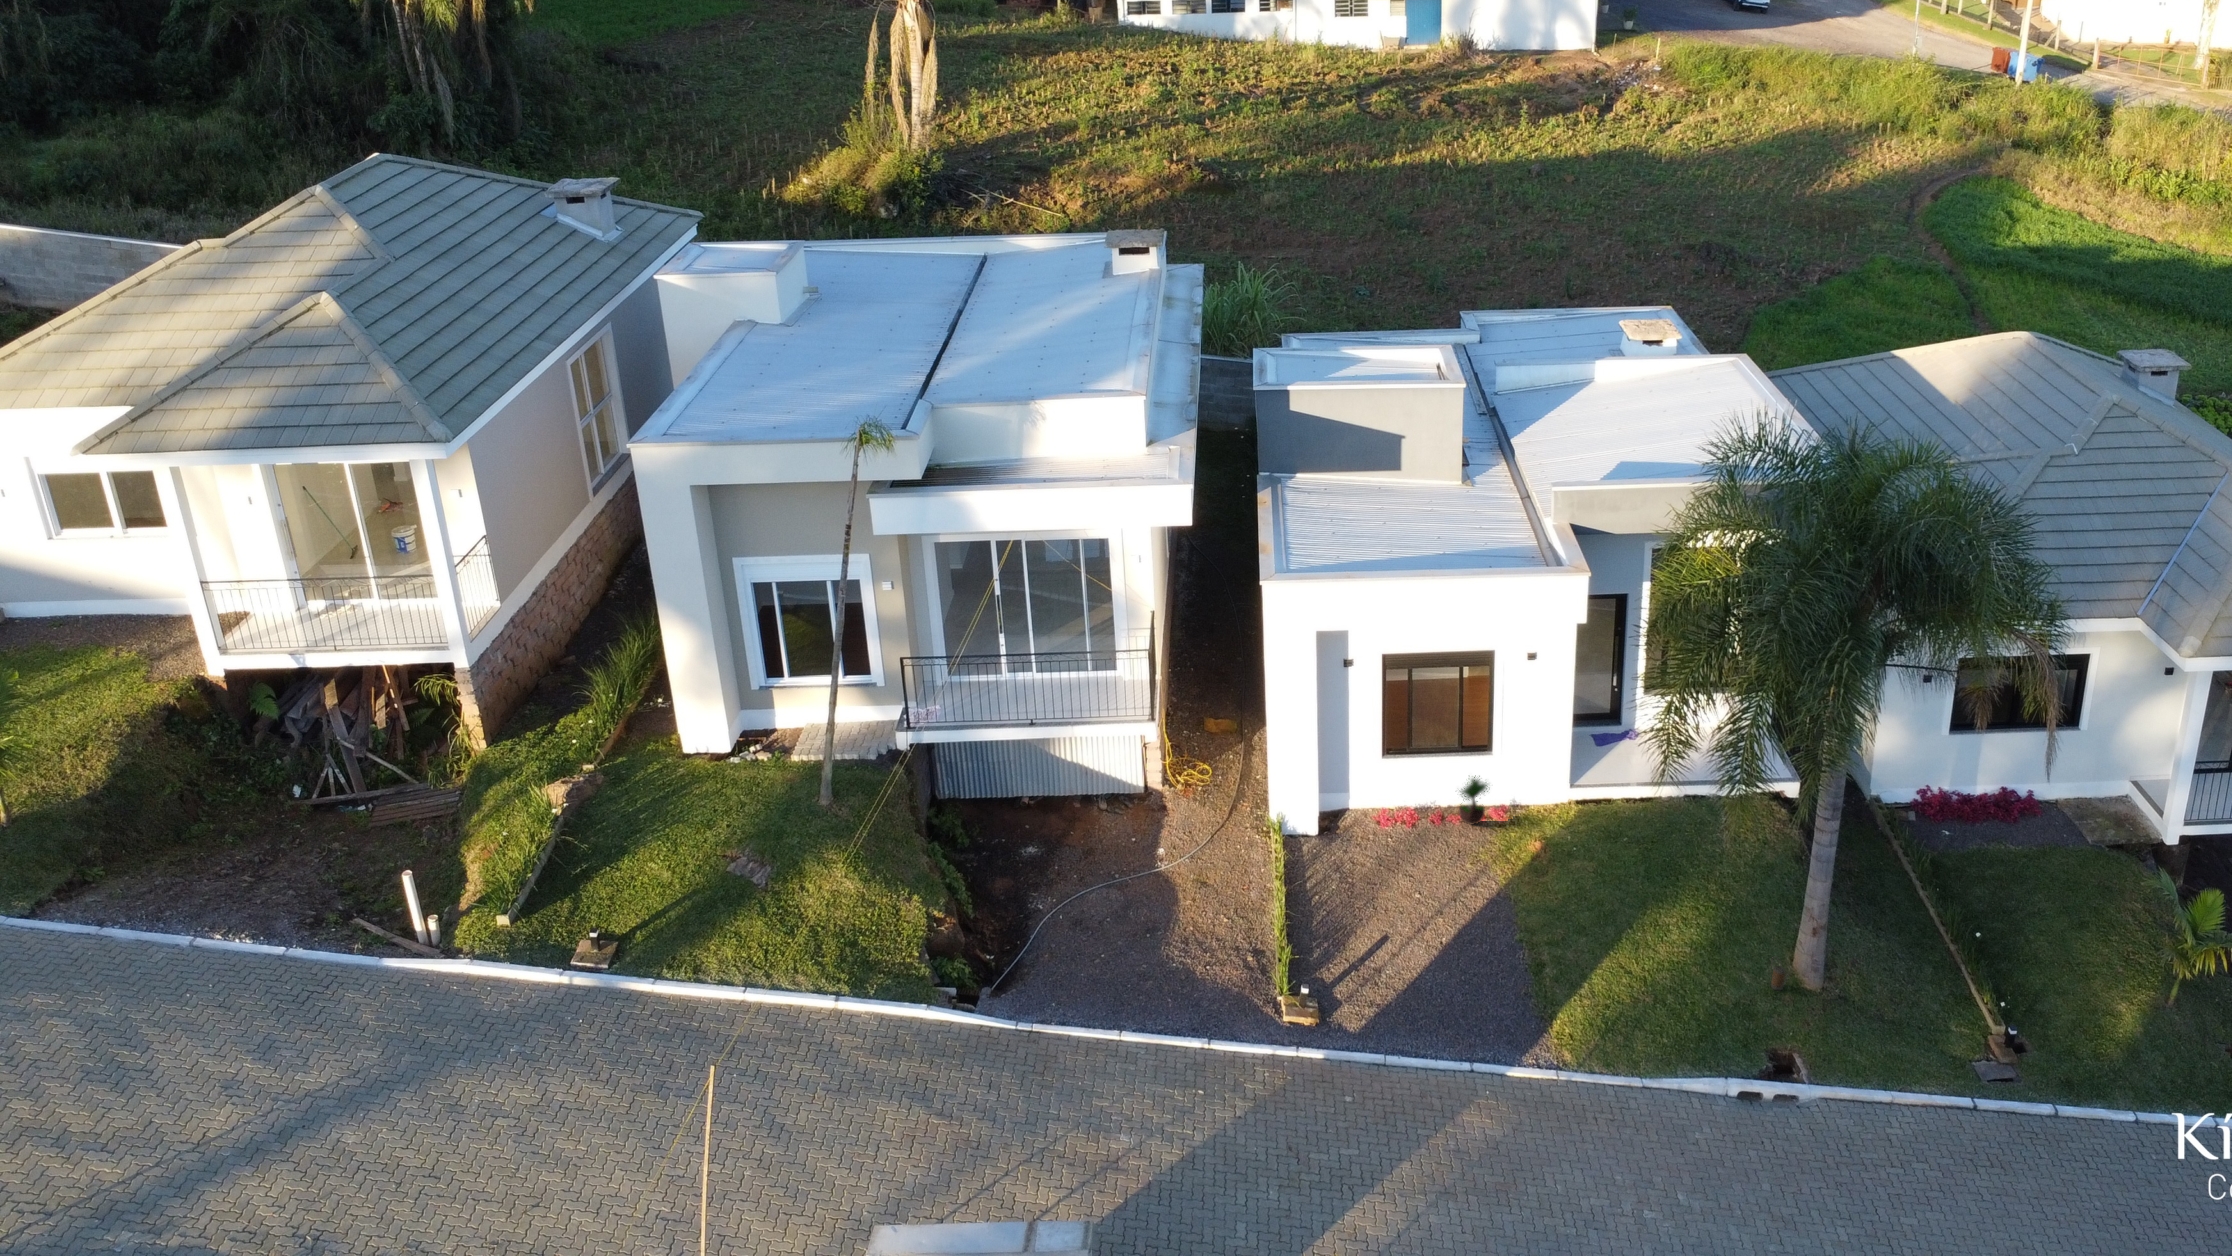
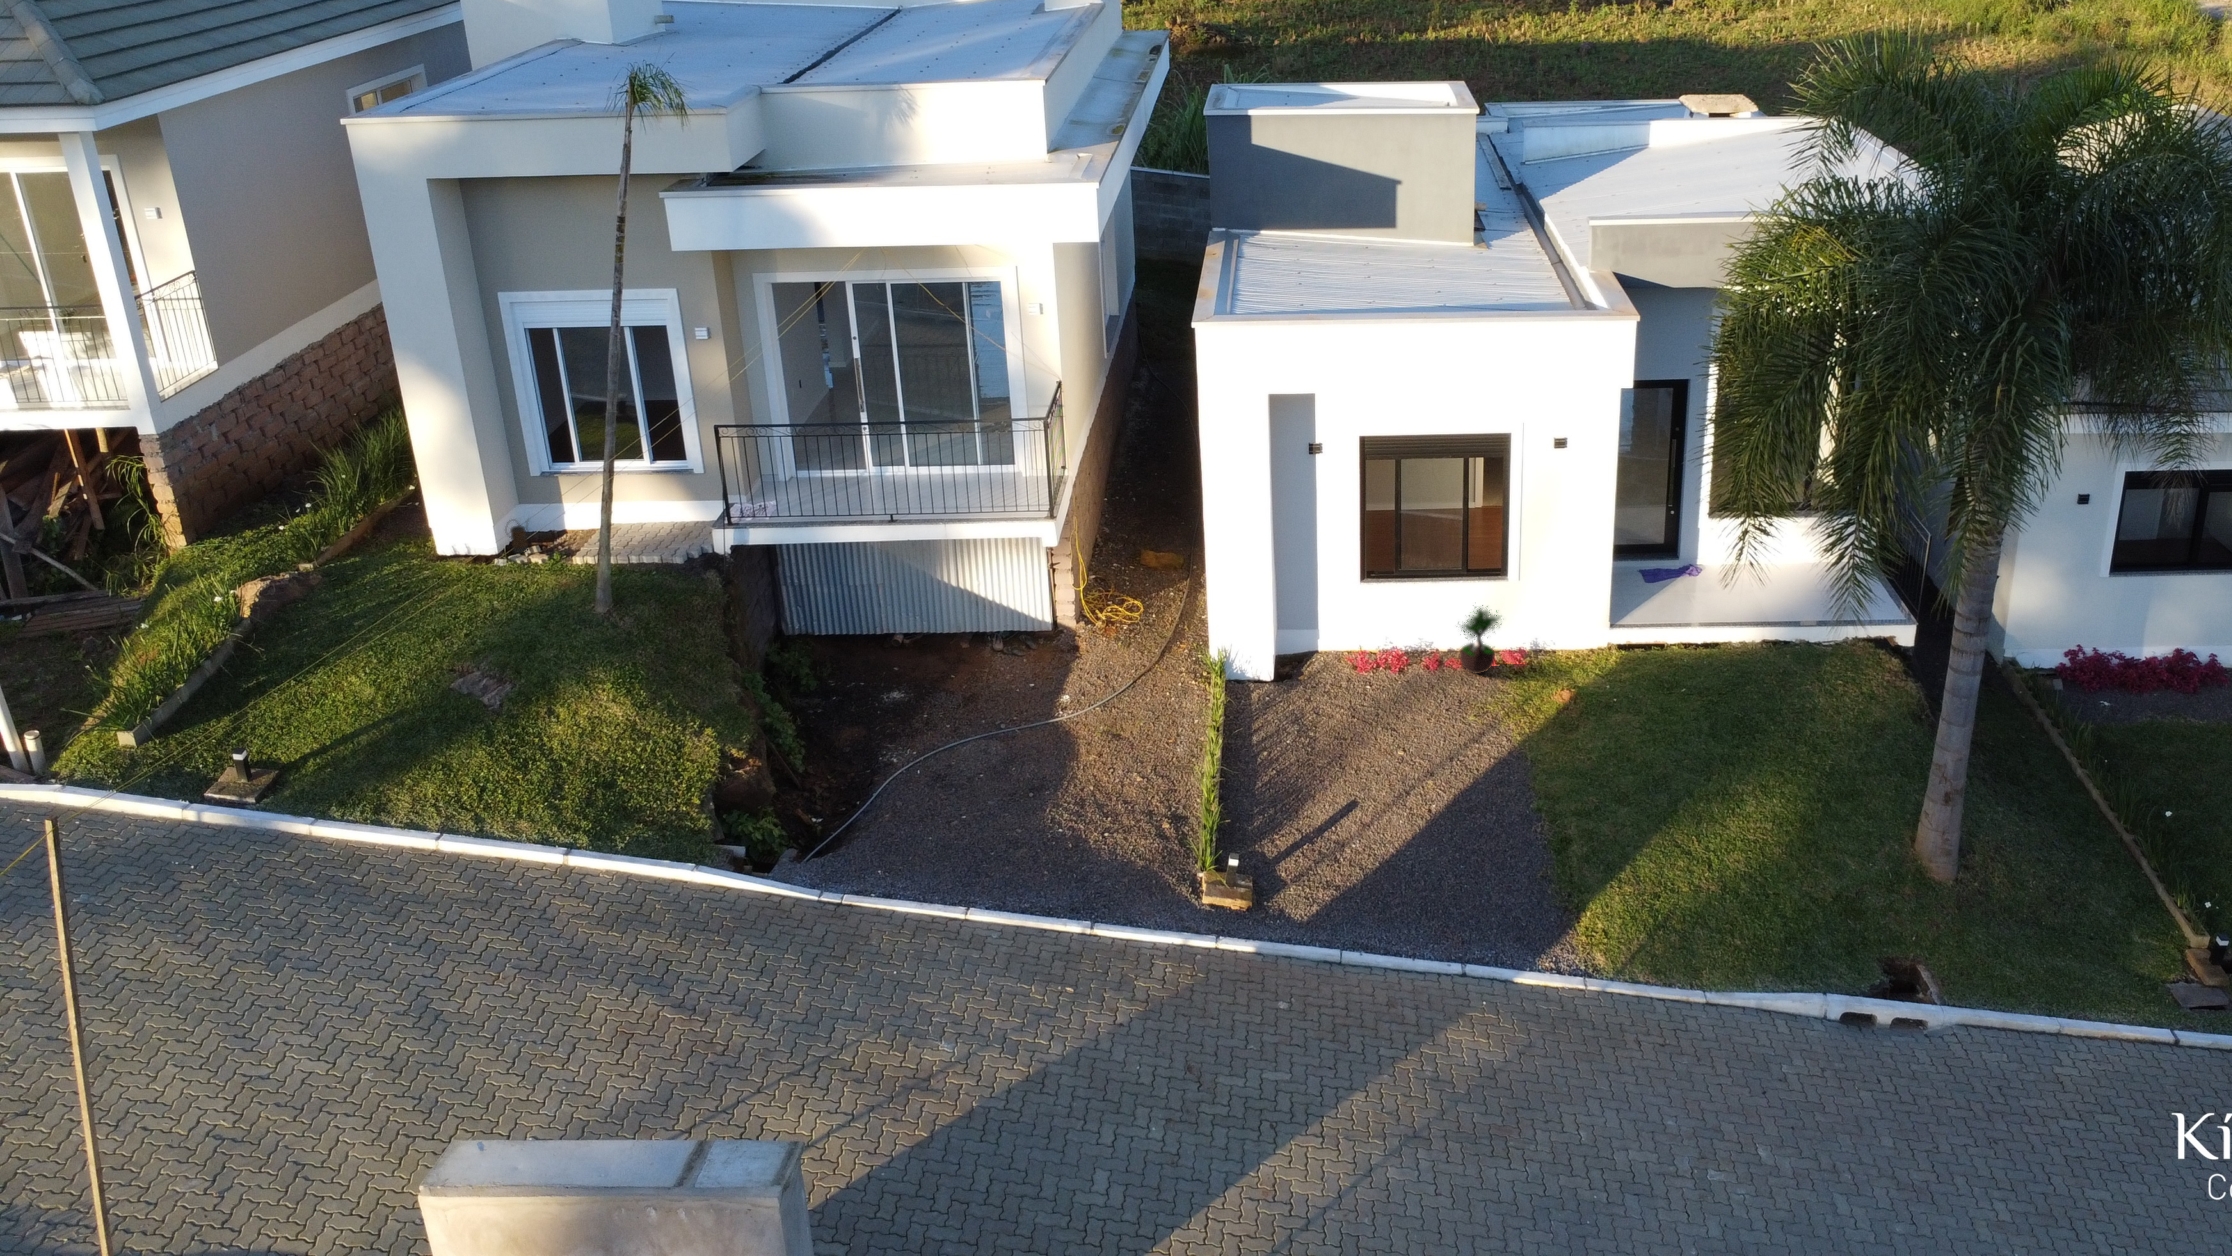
watering can: present [1771,959,1786,990] -> present [510,523,528,553]

